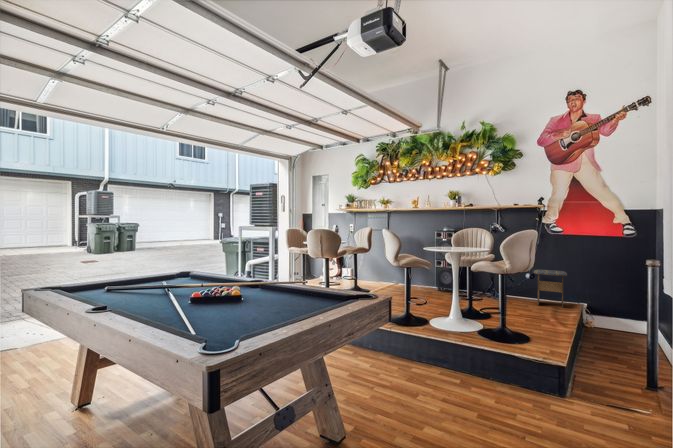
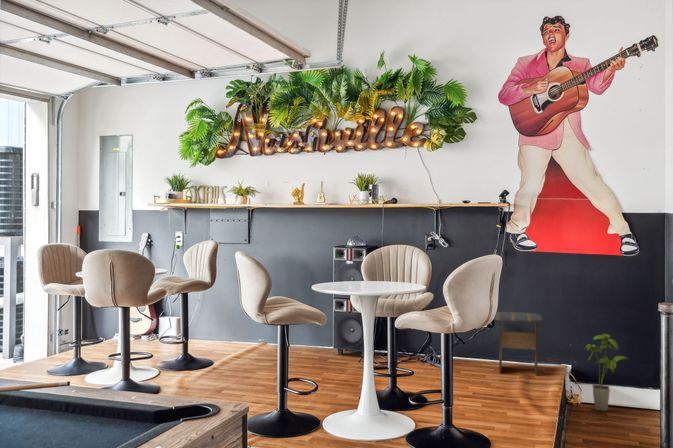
house plant: none [597,285,630,333] -> present [587,334,626,411]

